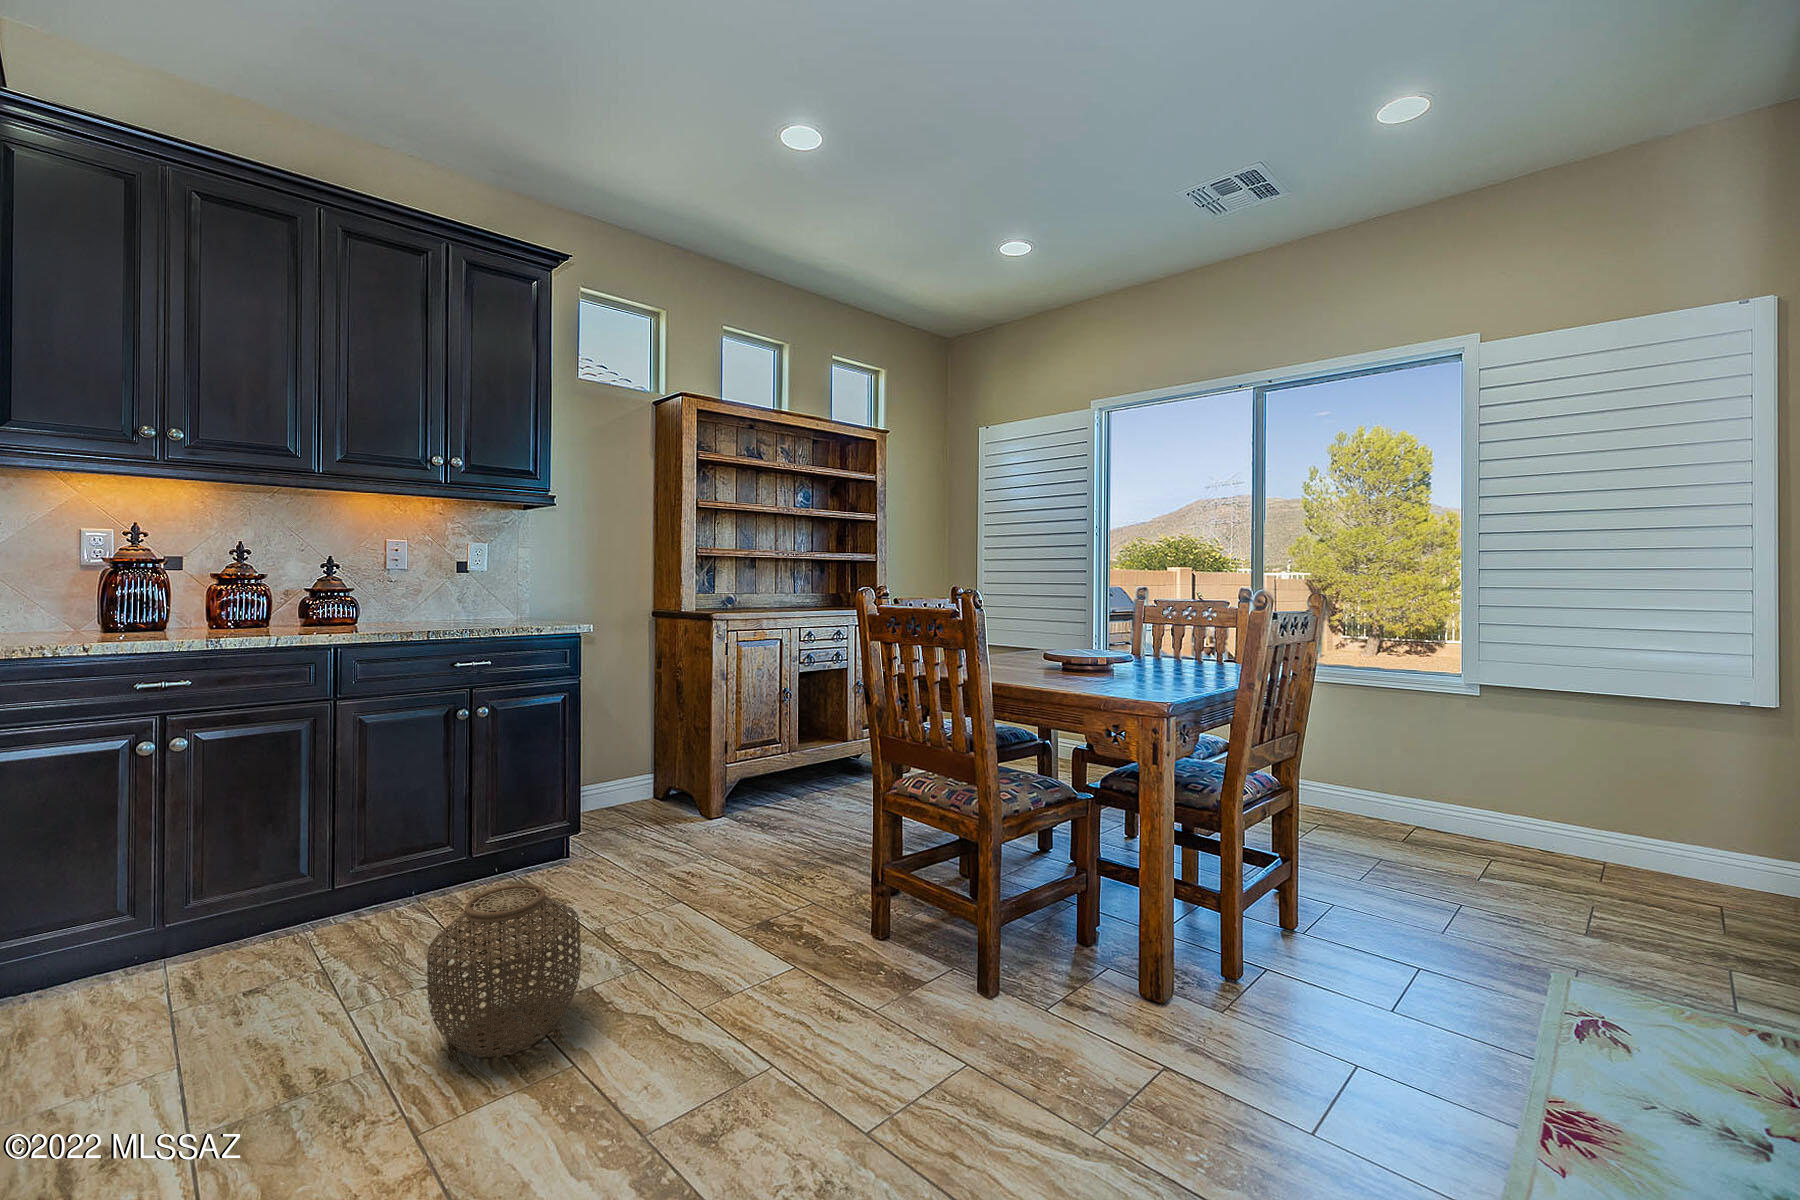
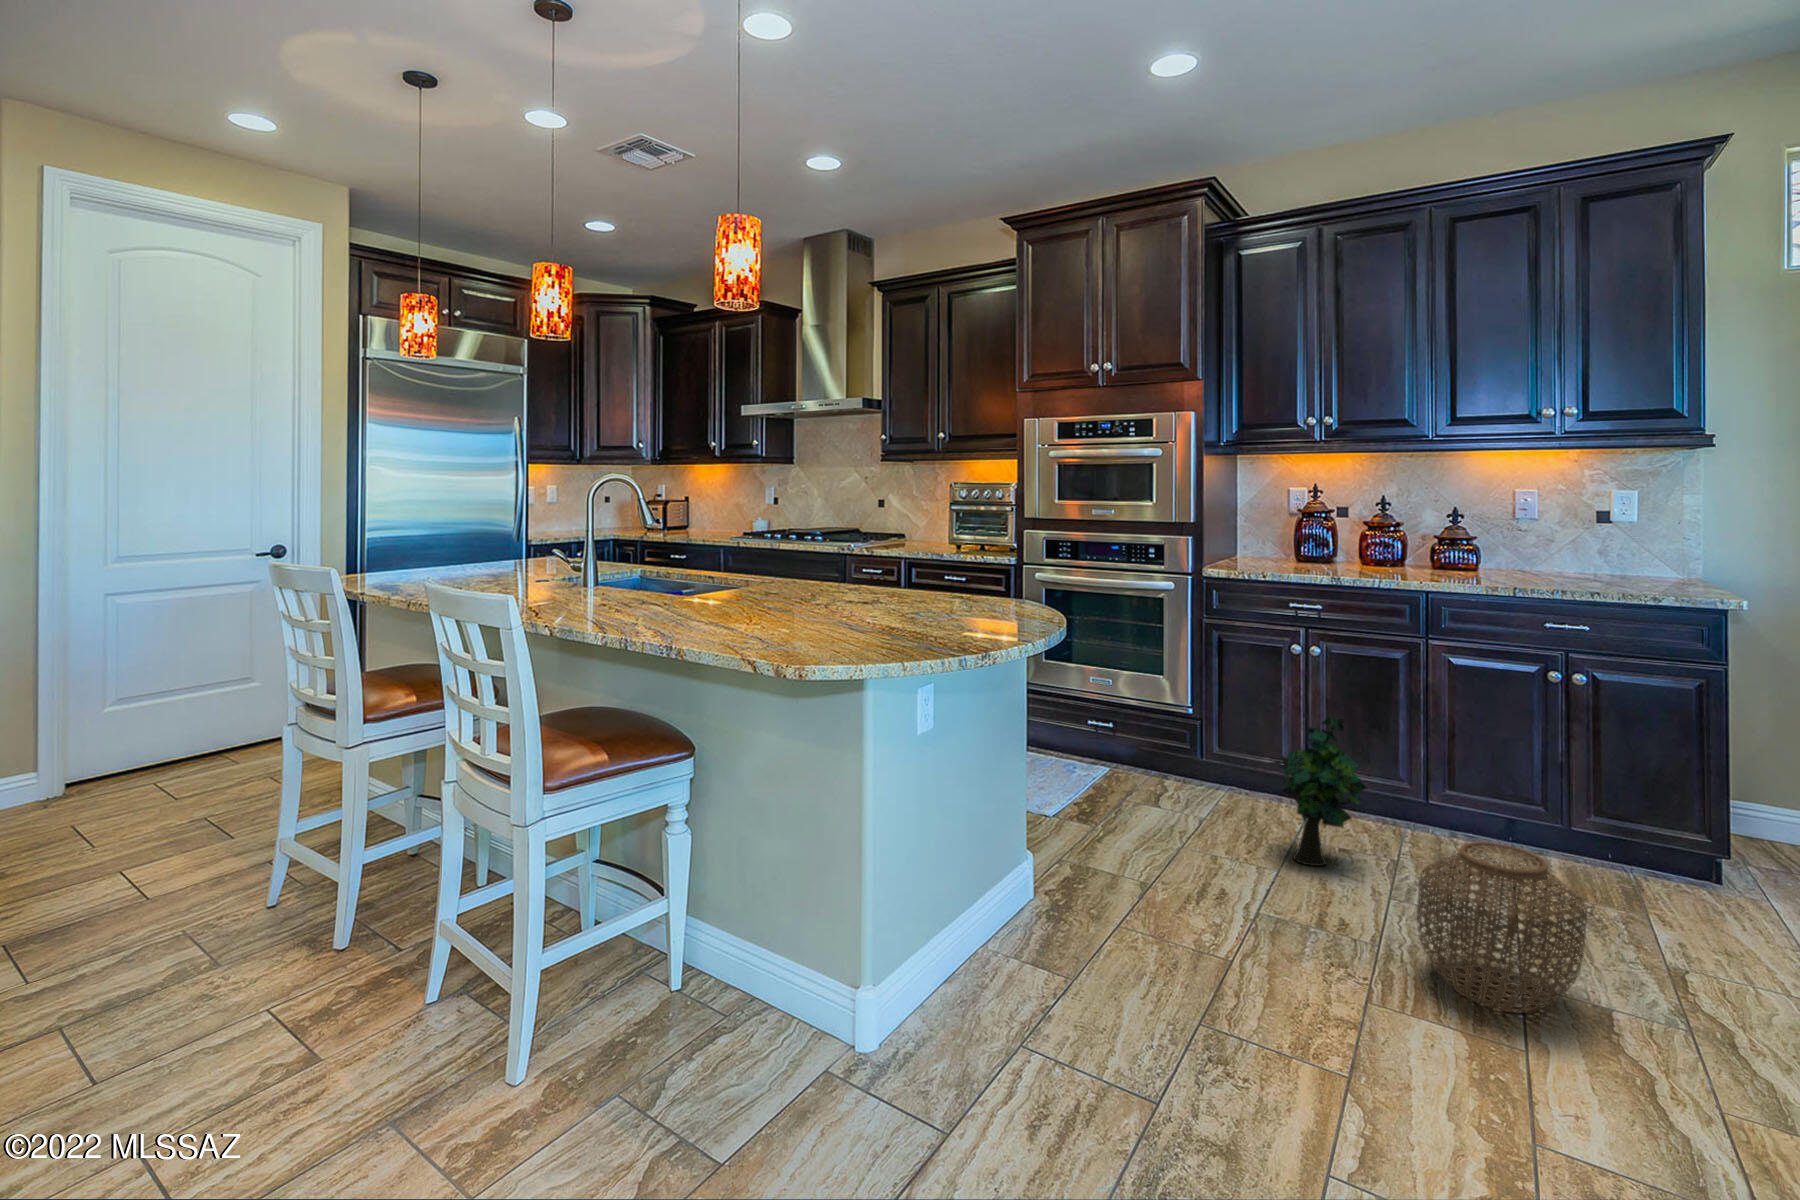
decorative plant: none [128,831,288,1040] -> present [1271,718,1367,866]

